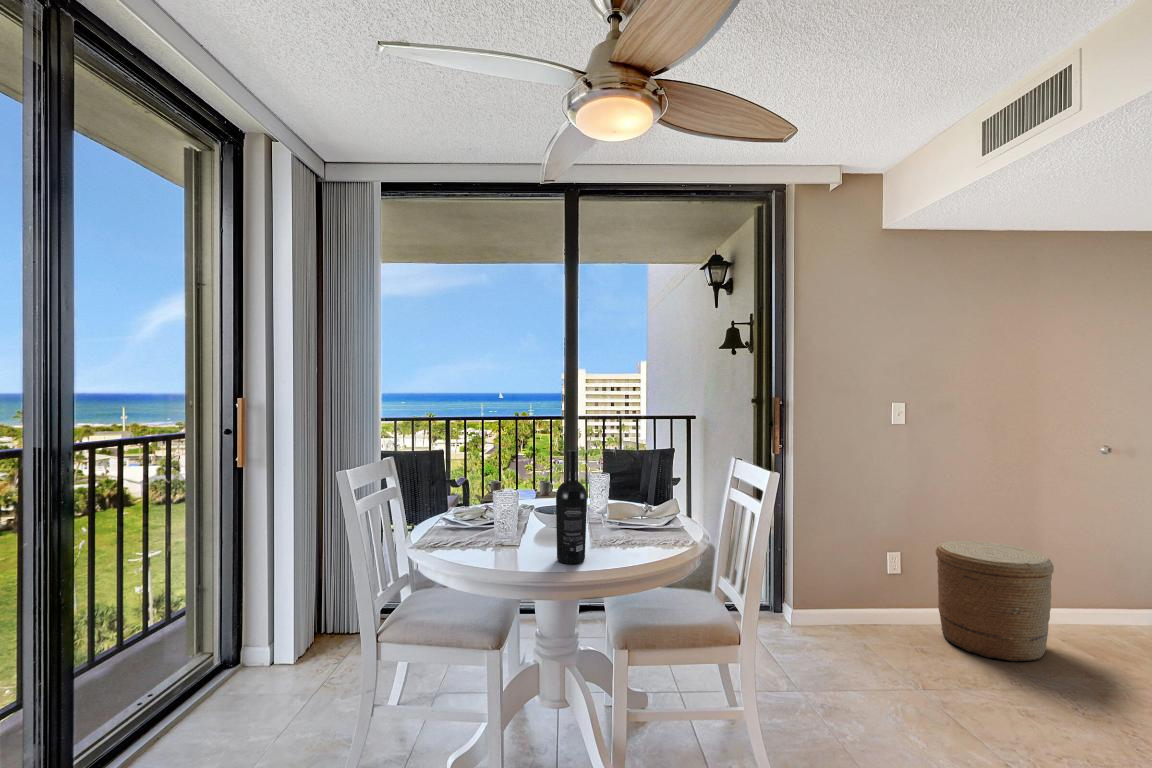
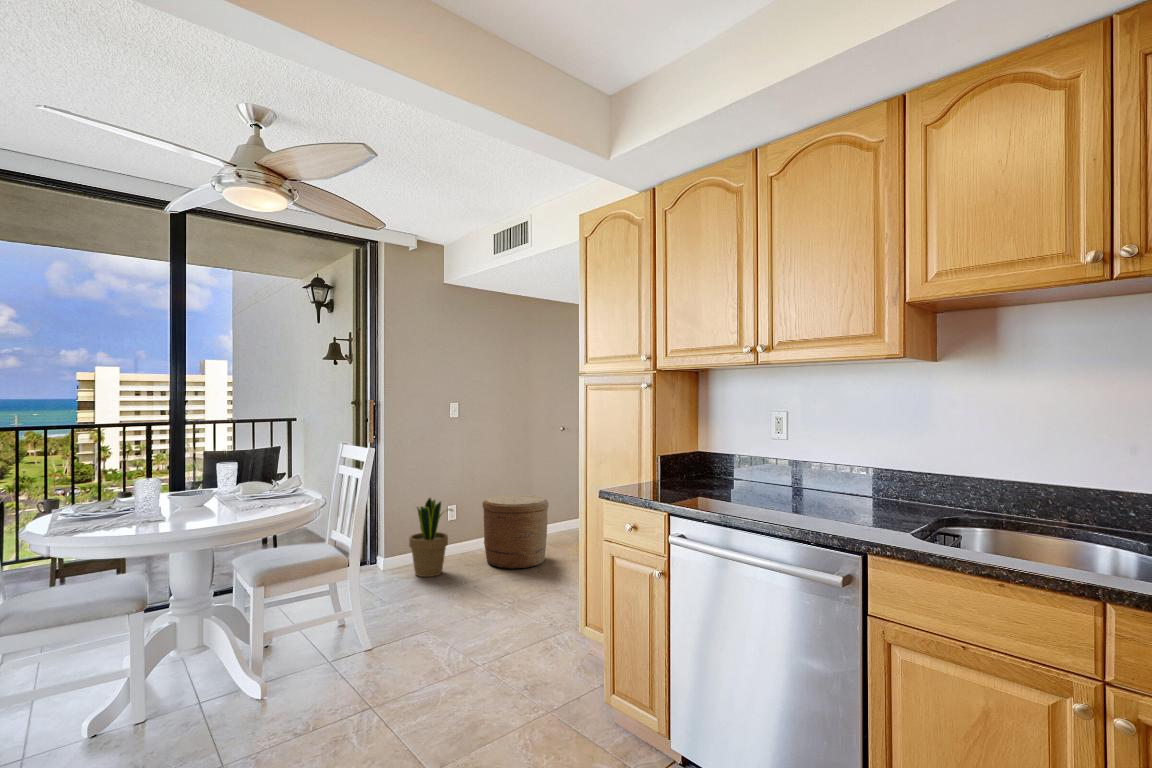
wine bottle: present [556,450,587,564] -> none [206,440,232,525]
potted plant: none [827,533,892,643] -> present [409,498,452,577]

